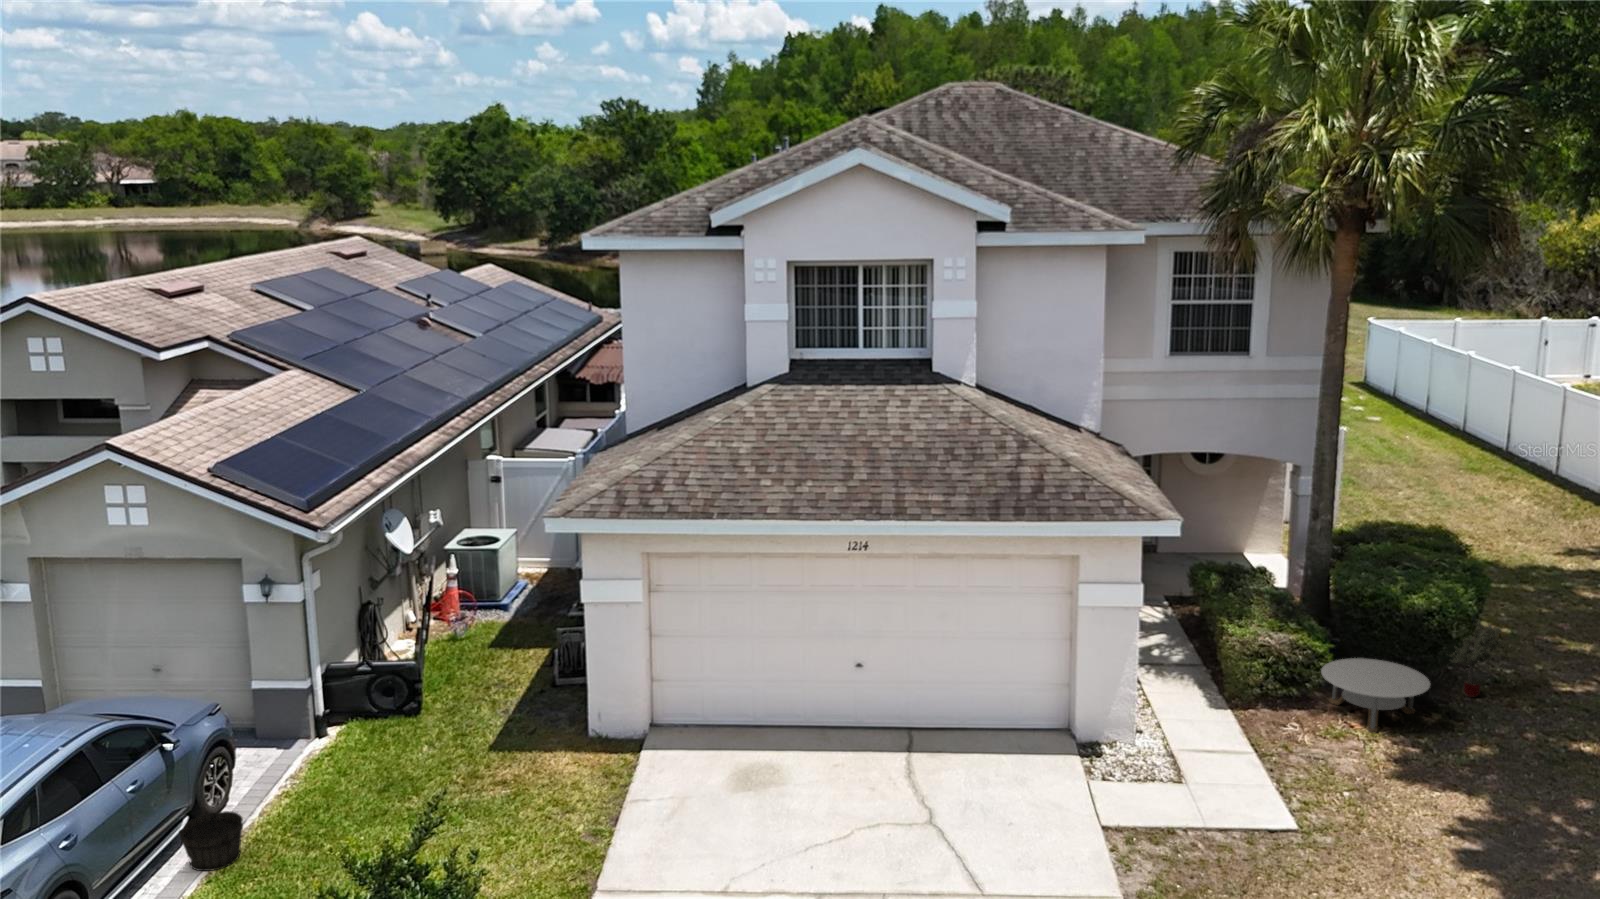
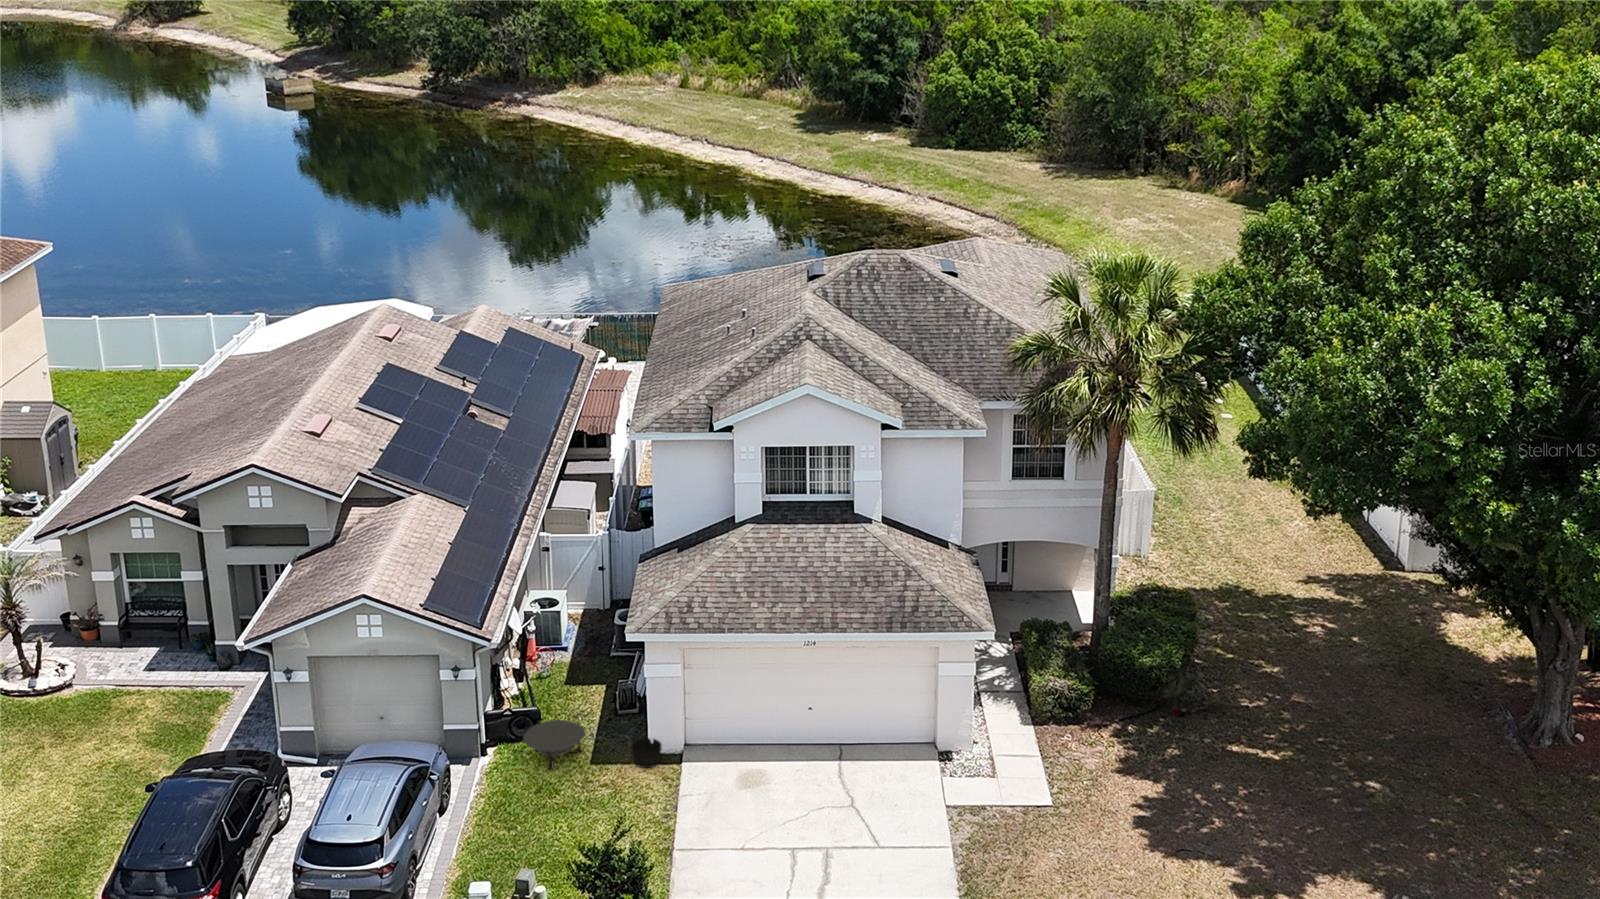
round table: present [1321,658,1430,733] -> present [523,720,585,771]
wooden bucket: present [179,811,243,871] -> present [631,738,662,768]

